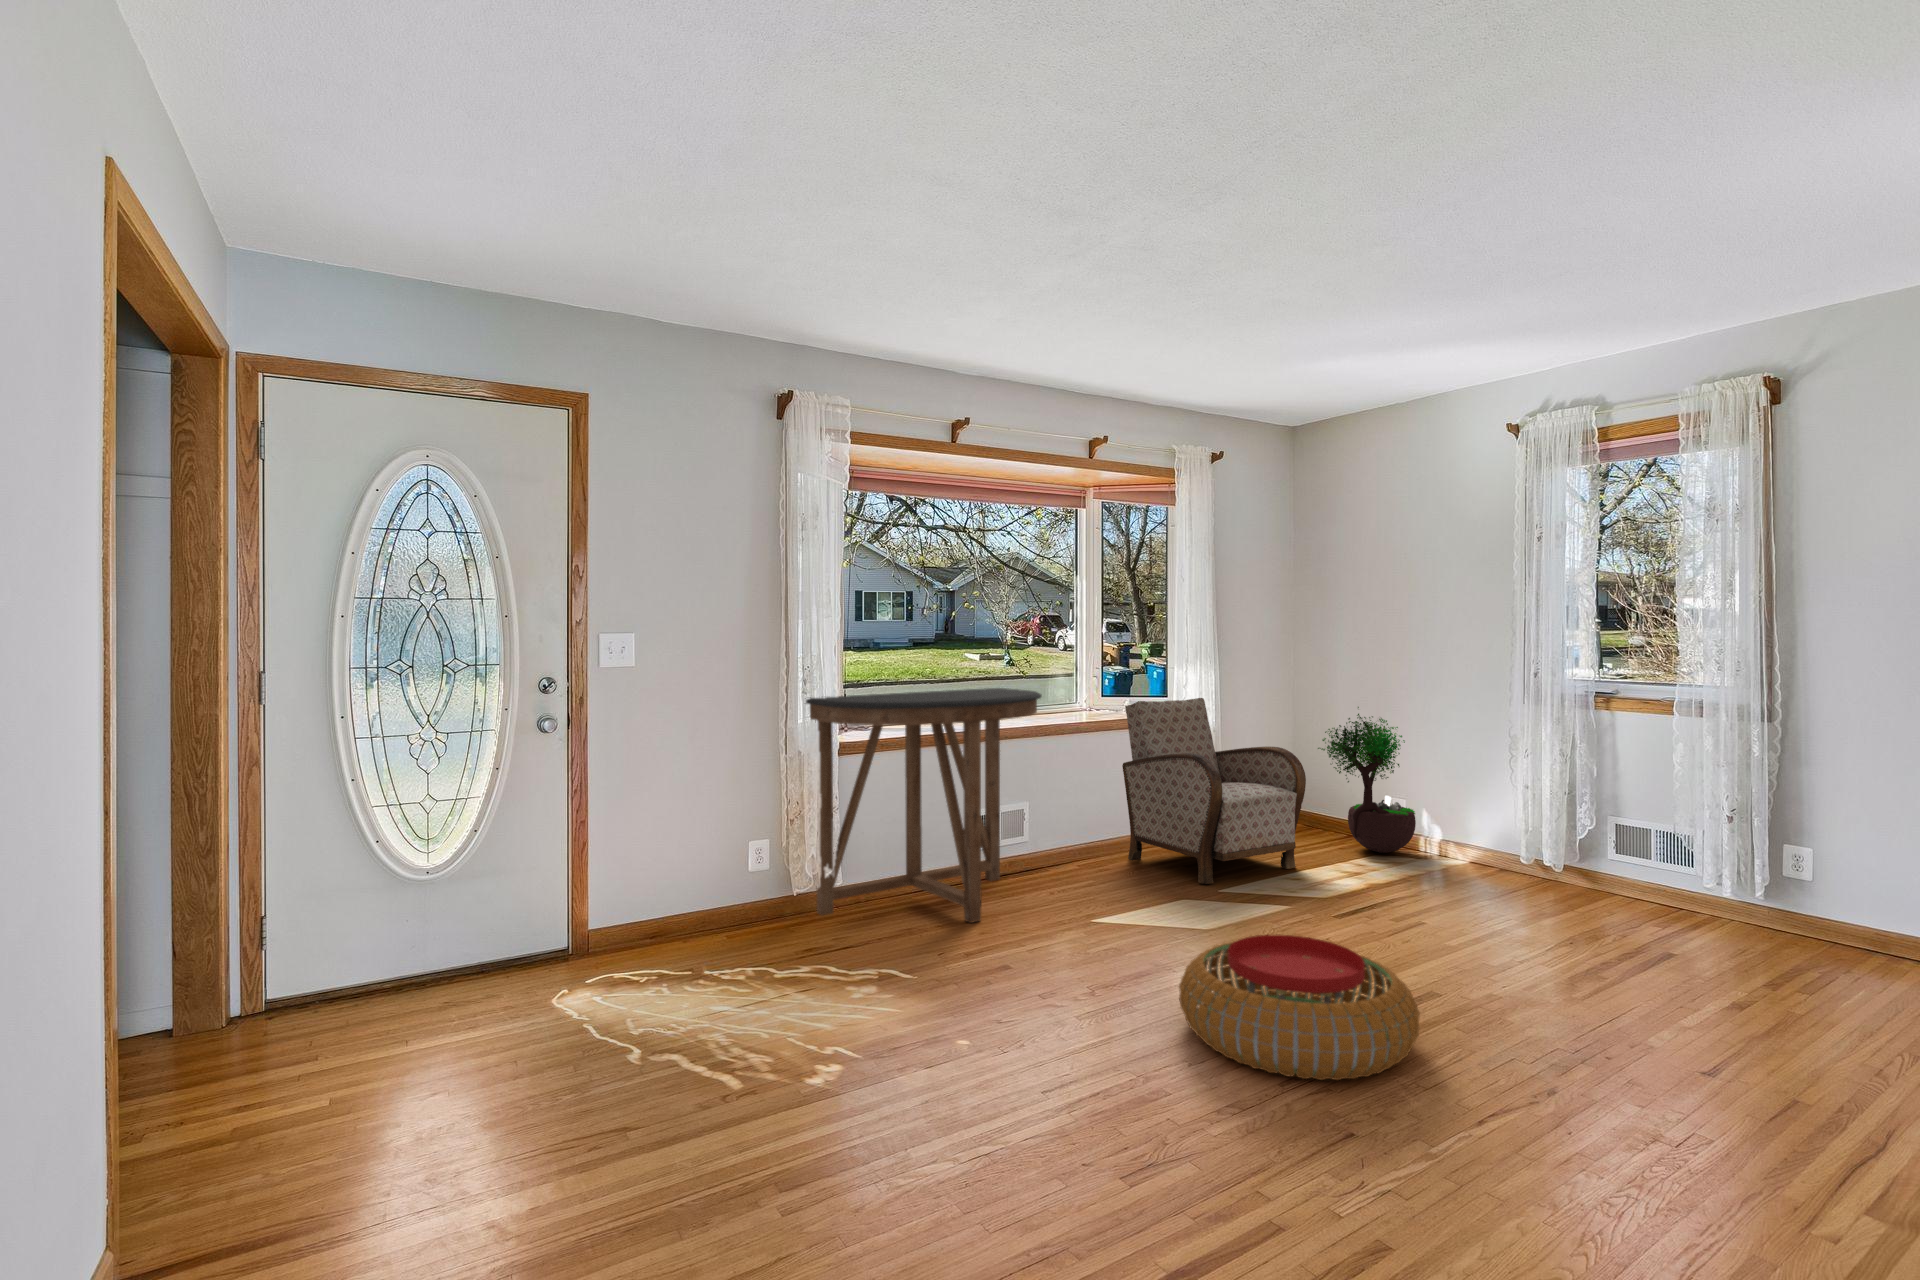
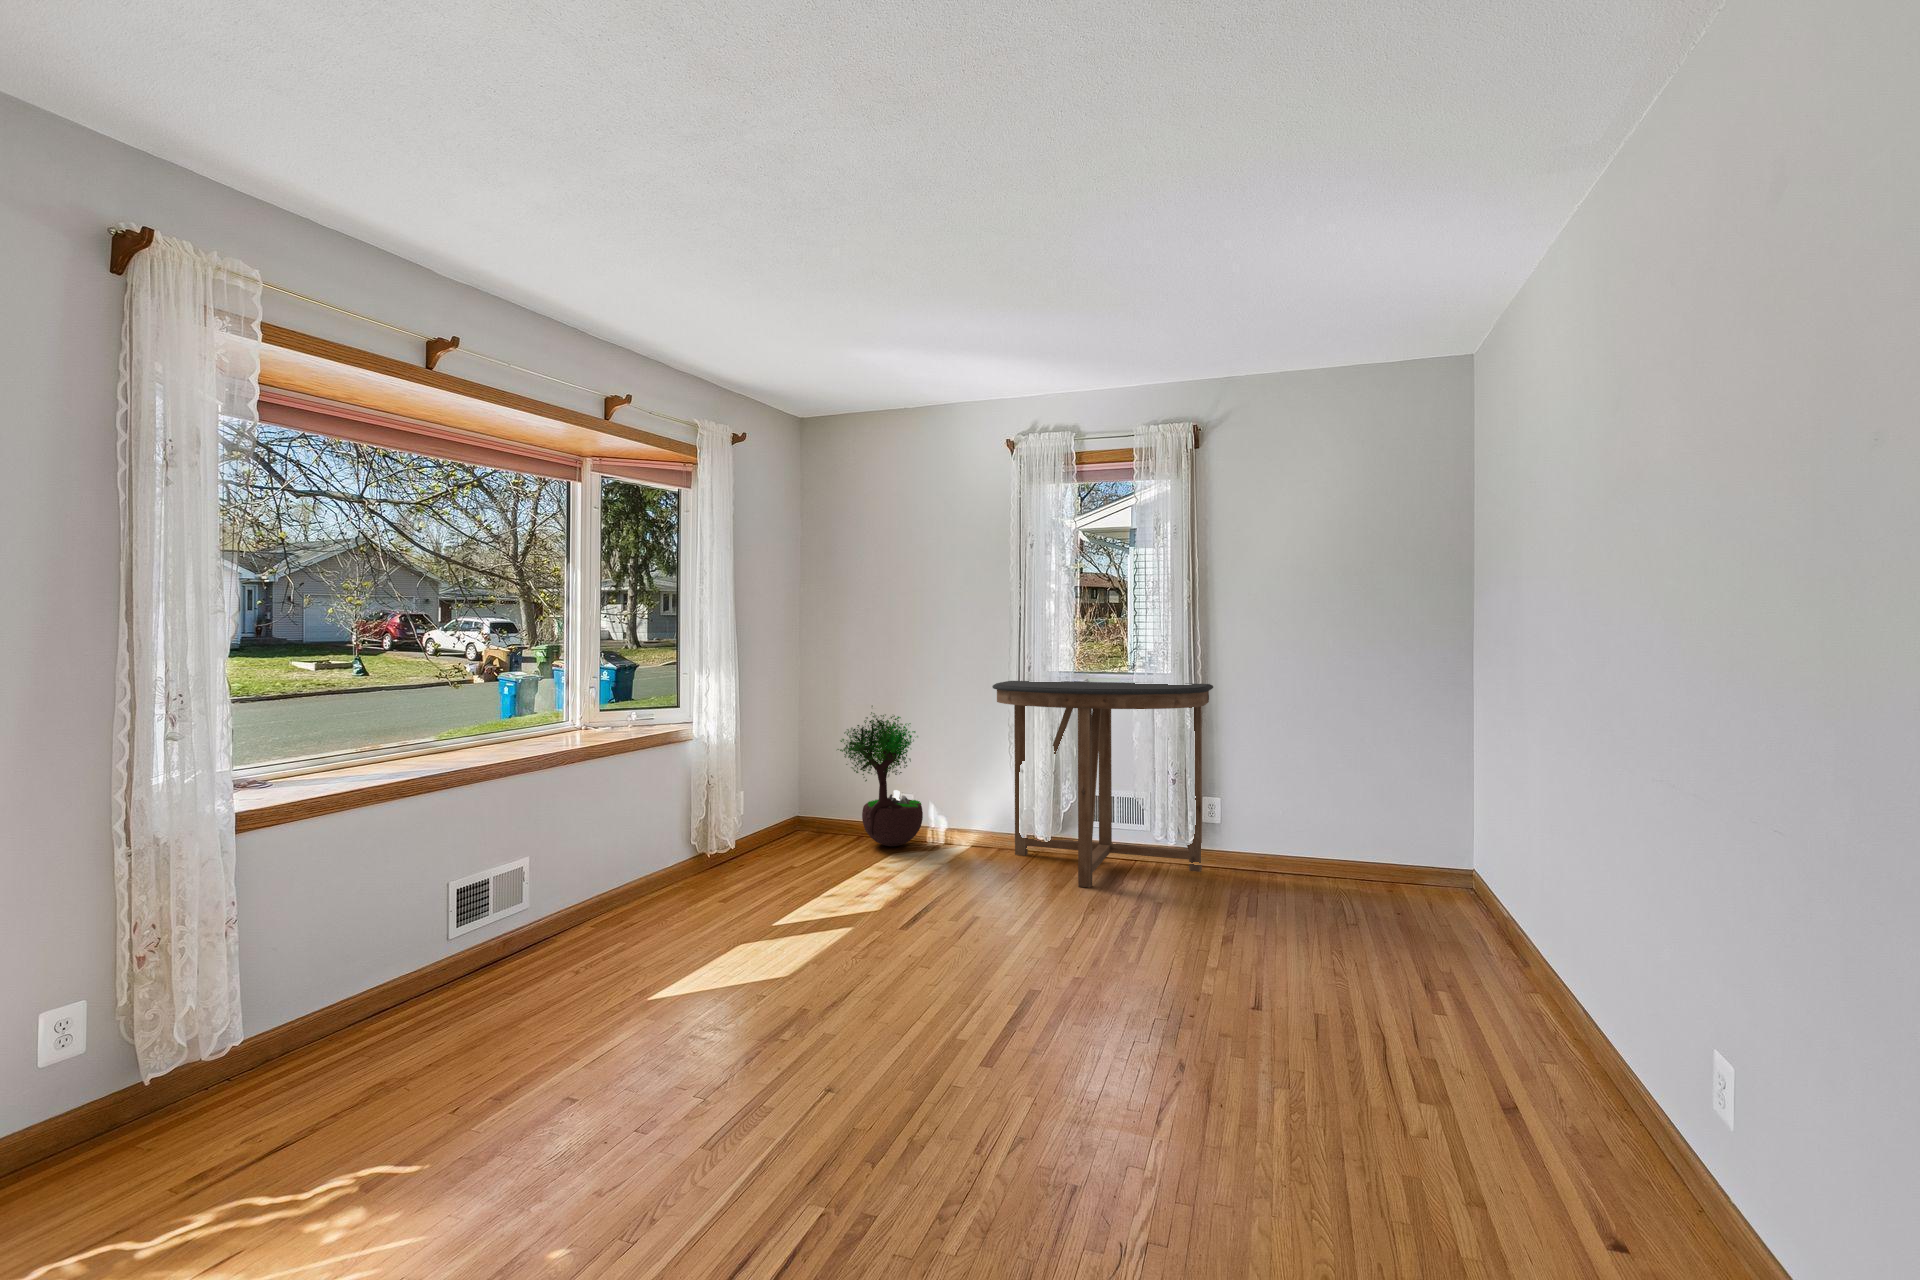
console table: present [806,688,1042,923] -> present [992,681,1213,888]
armchair: present [1122,698,1306,884] -> none [640,705,839,912]
pouf: present [1179,935,1420,1080] -> none [819,961,1073,1136]

